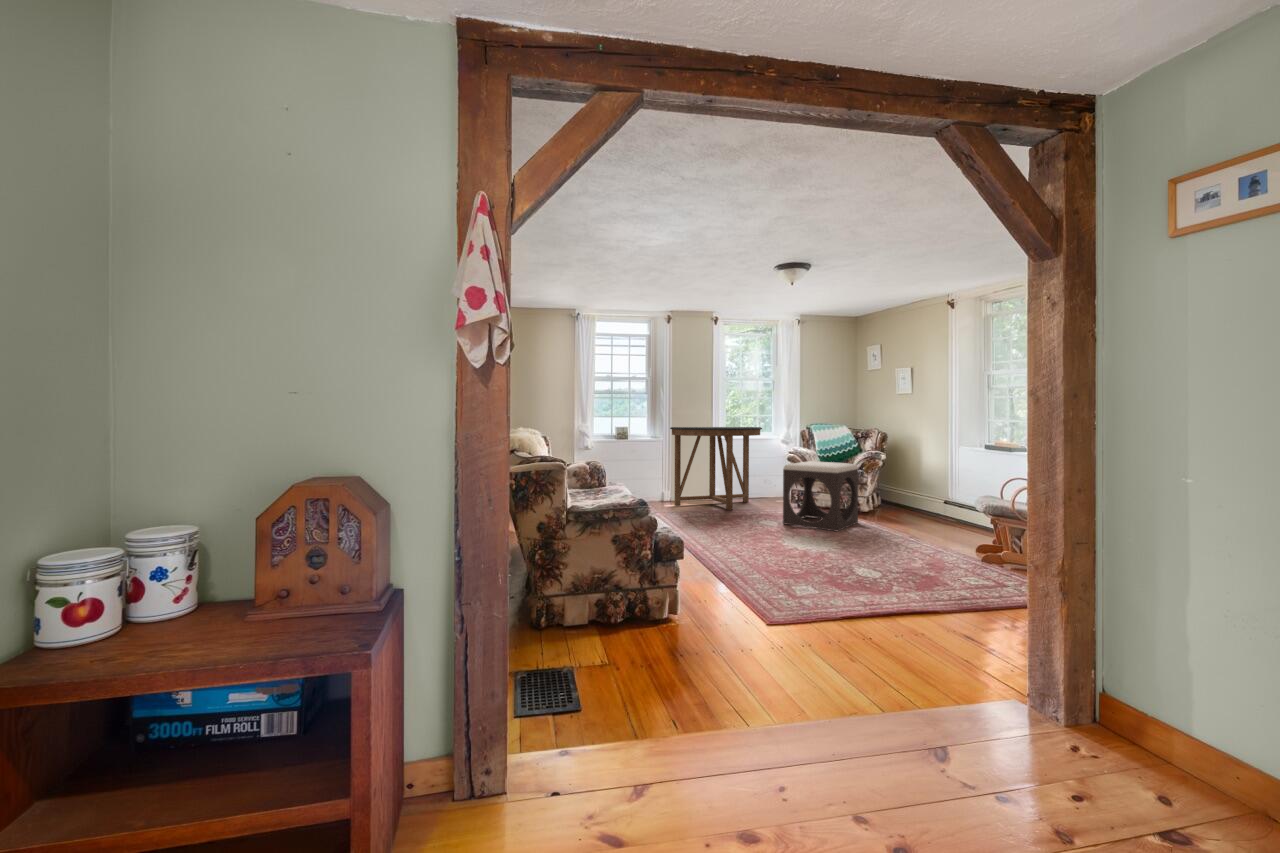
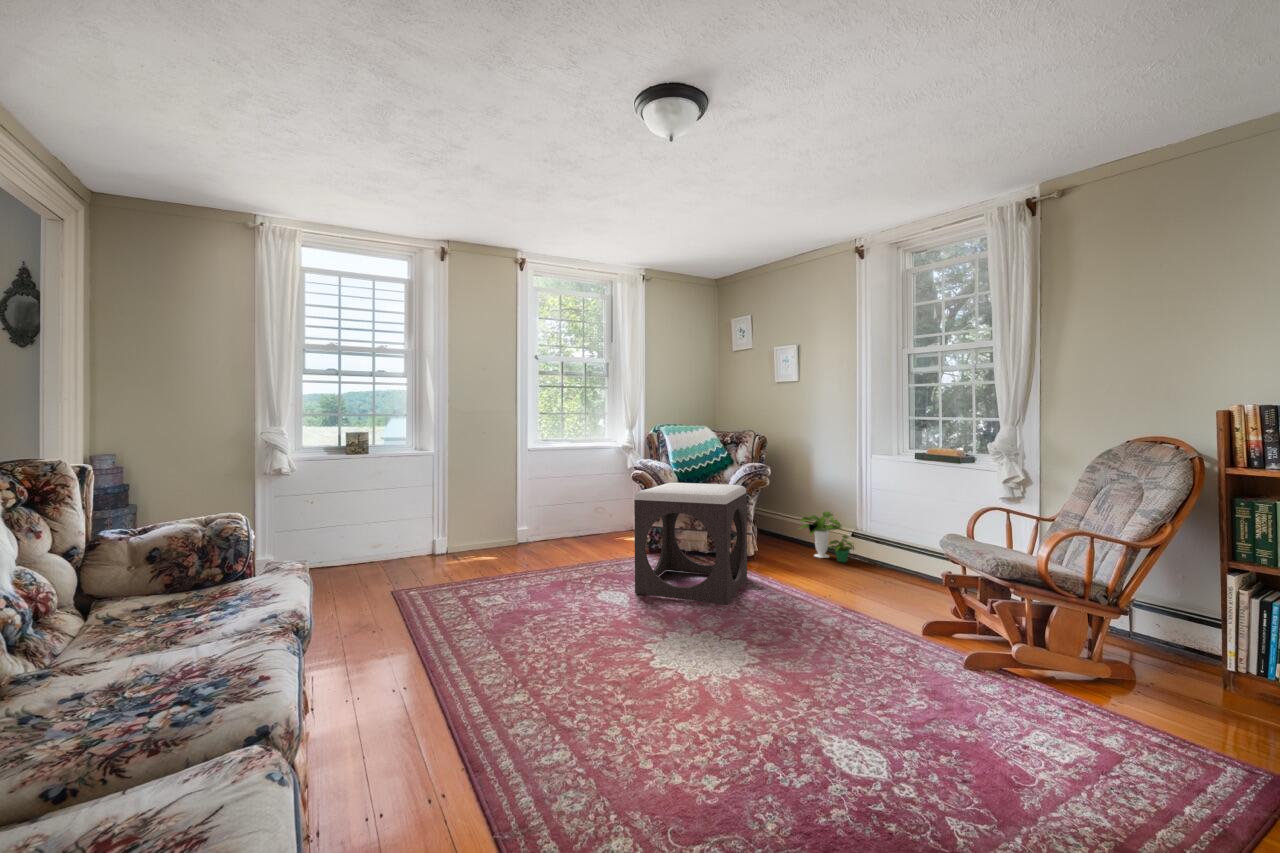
console table: present [670,427,762,510] -> none [445,430,594,565]
potted plant: none [904,486,944,520] -> present [800,512,854,562]

